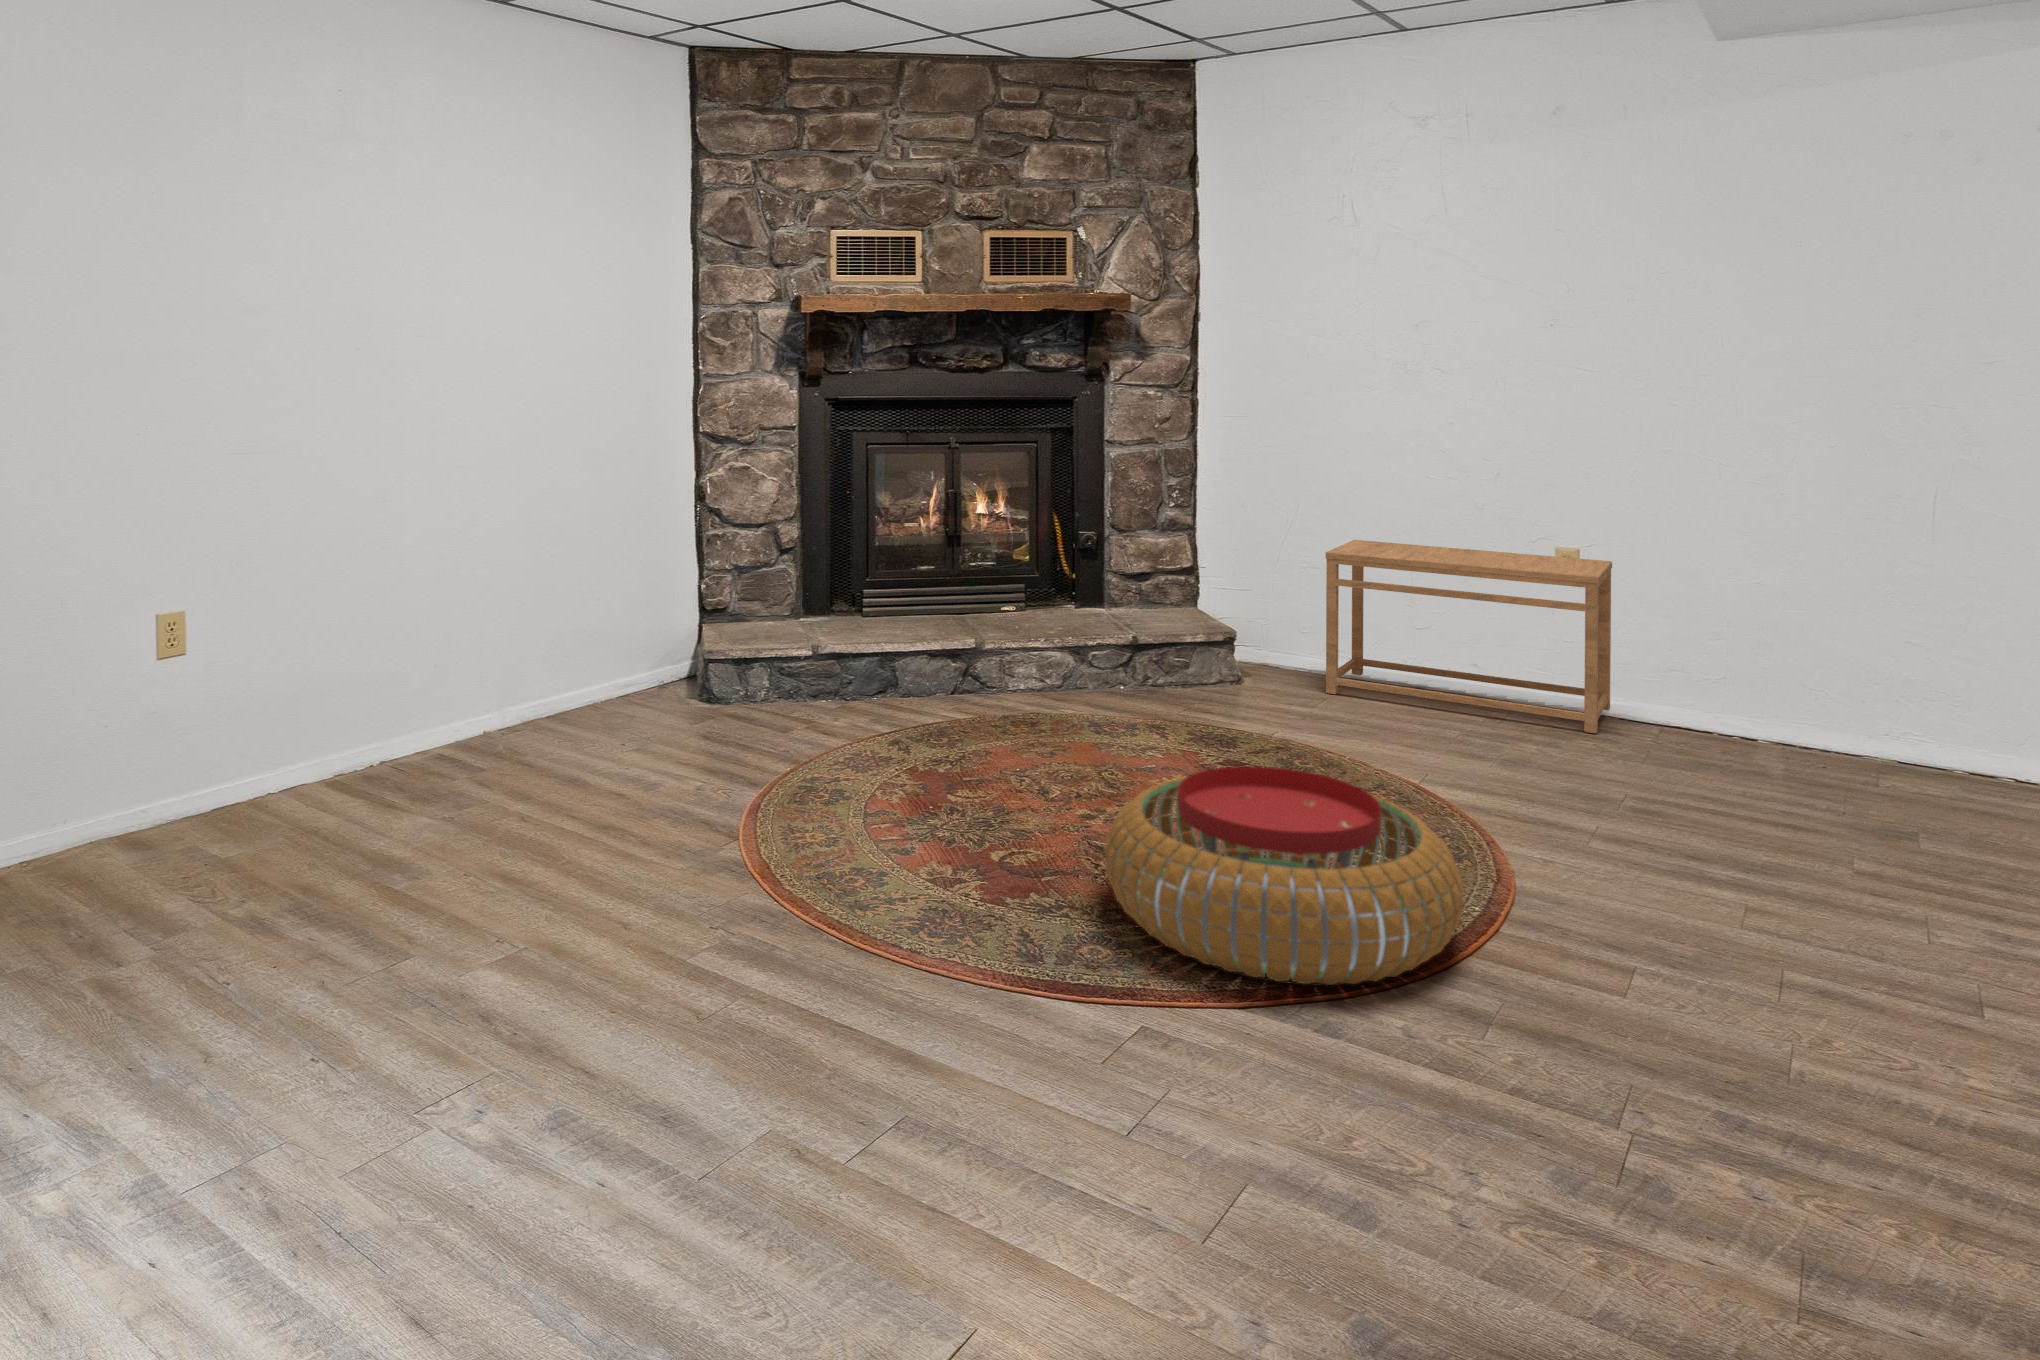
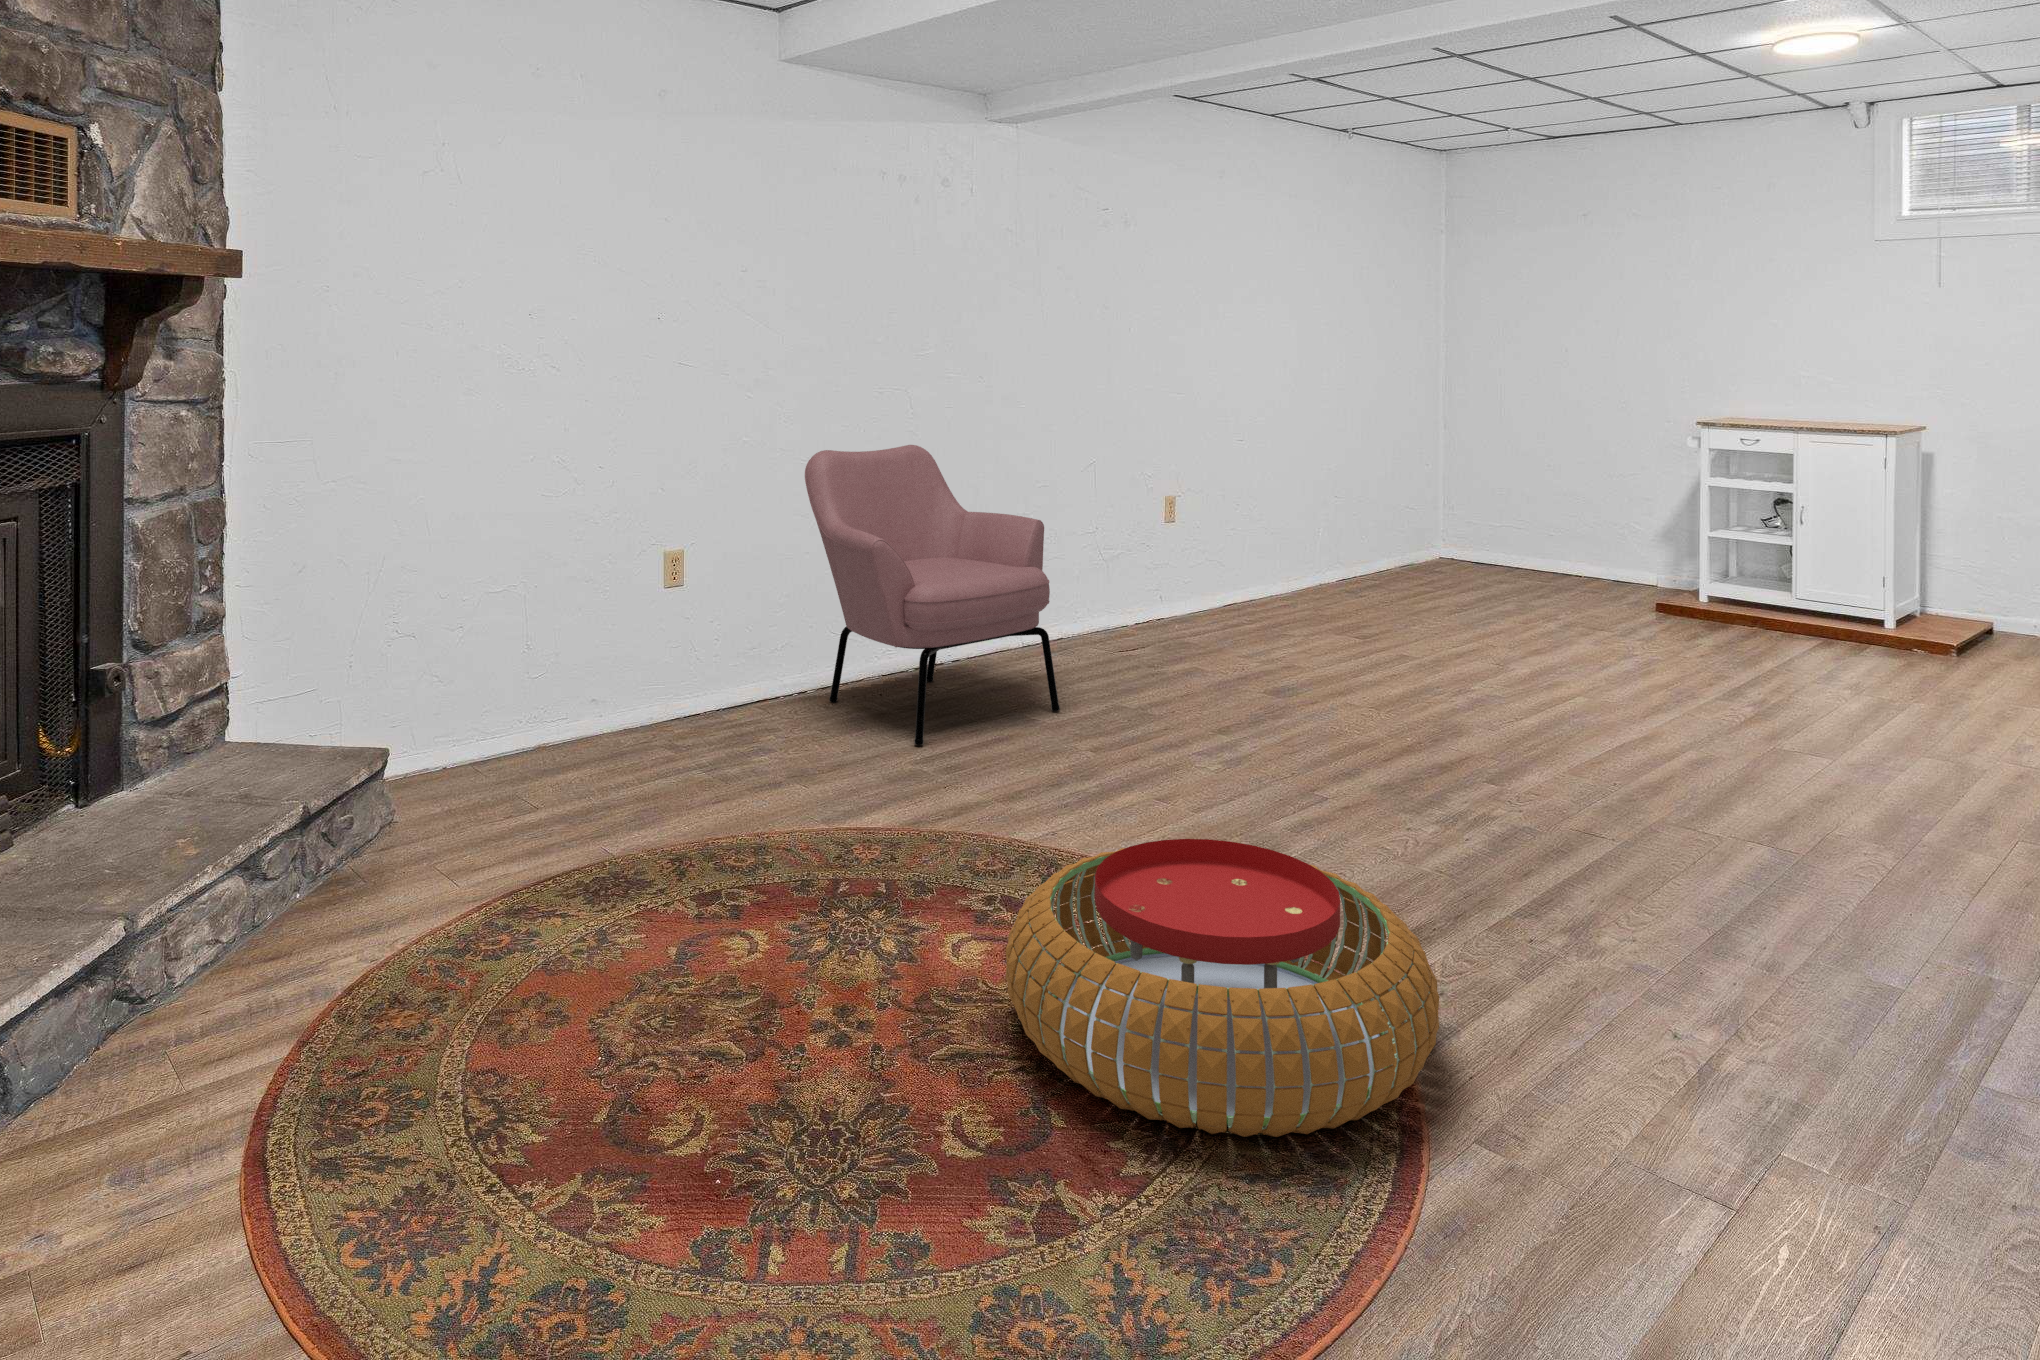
armchair: none [1665,469,1997,824] -> present [805,445,1060,745]
side table: present [1325,540,1612,733] -> none [464,558,778,795]

